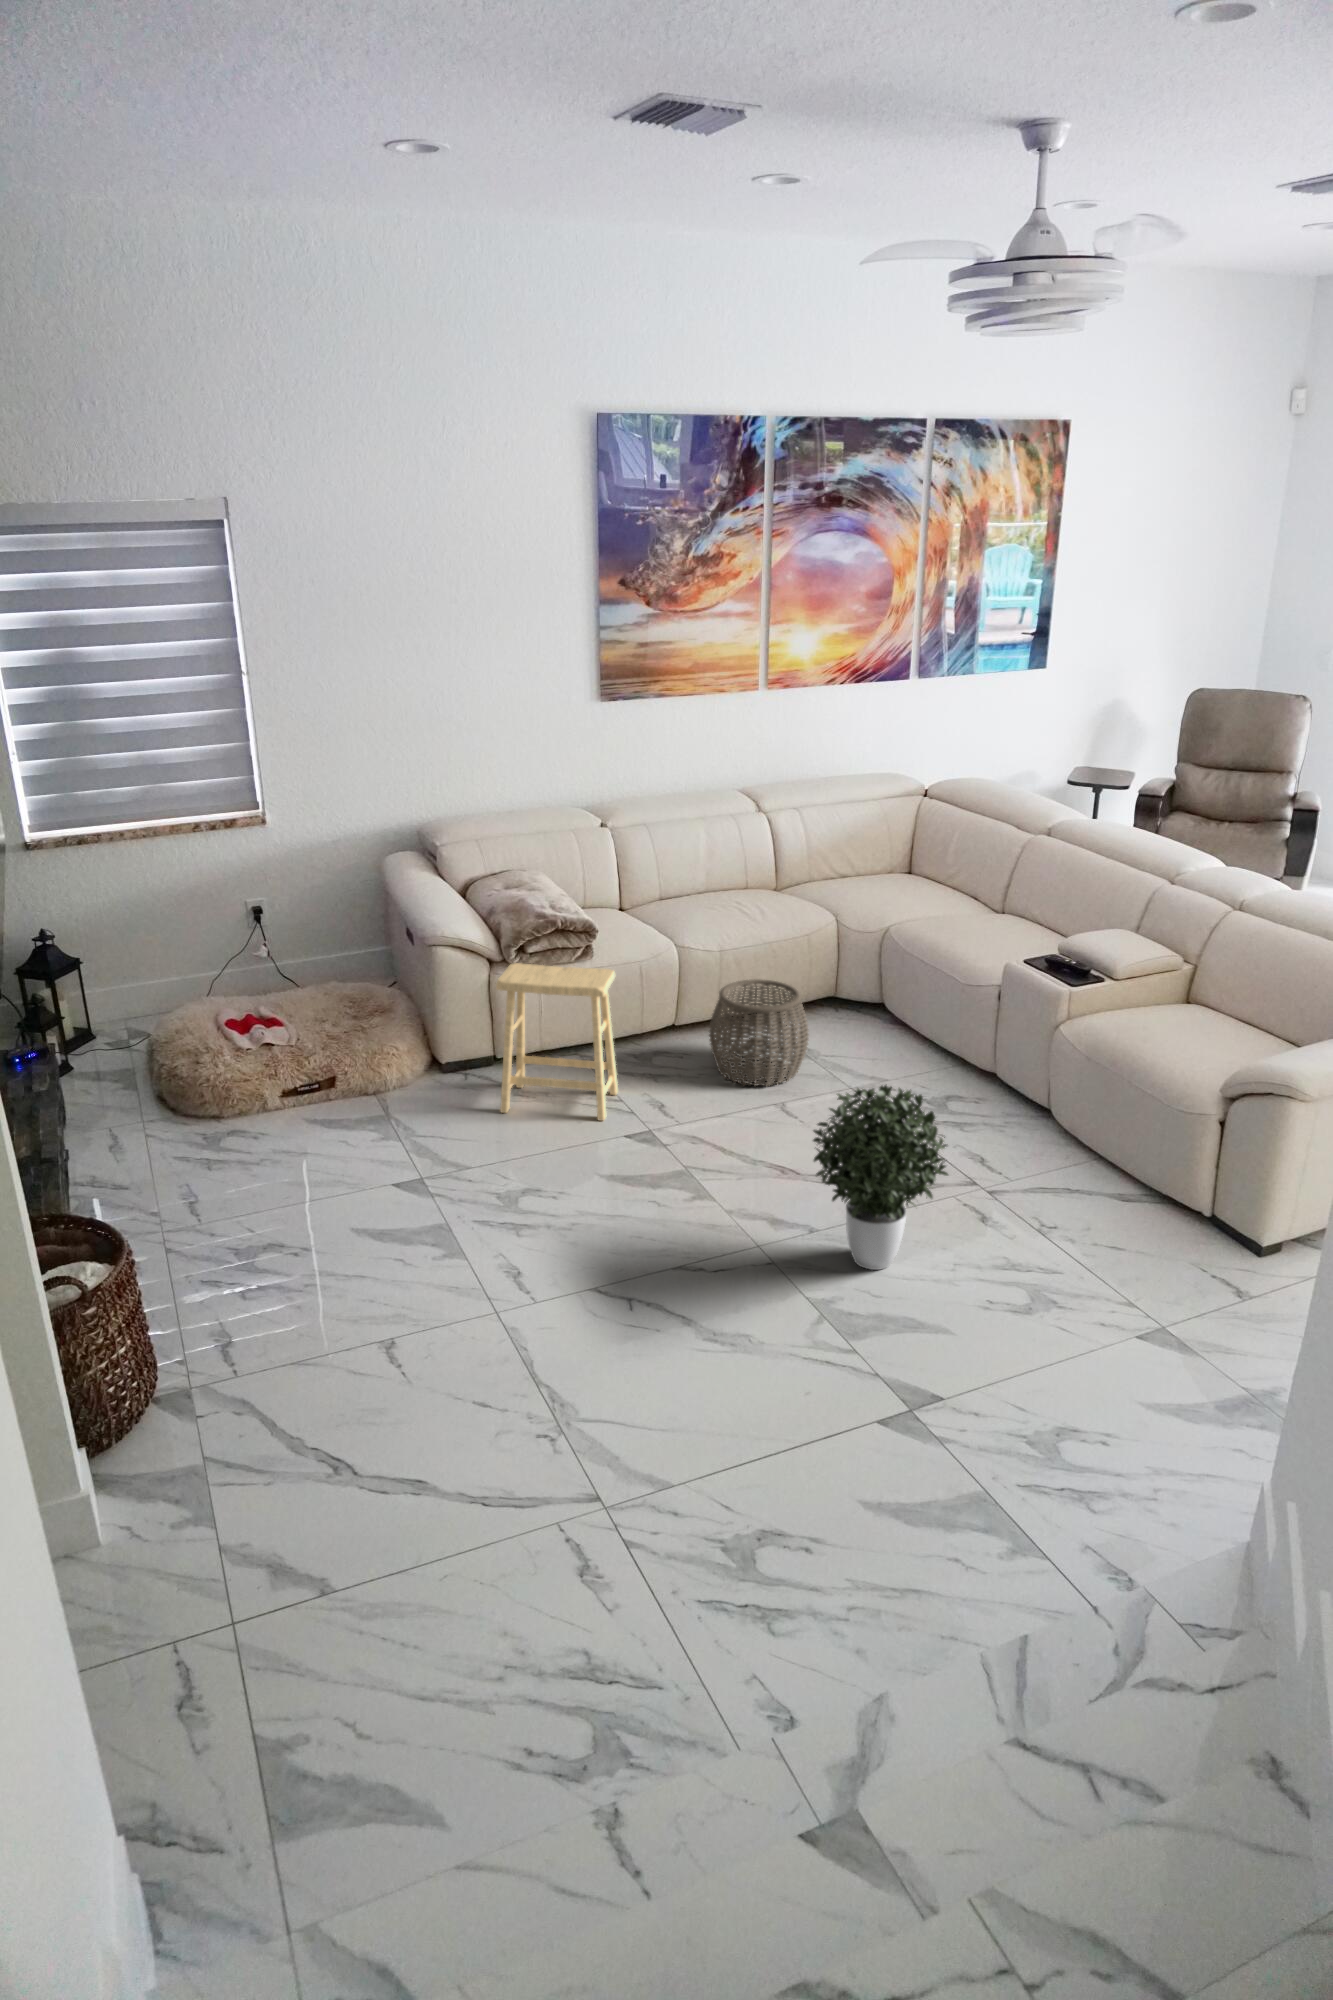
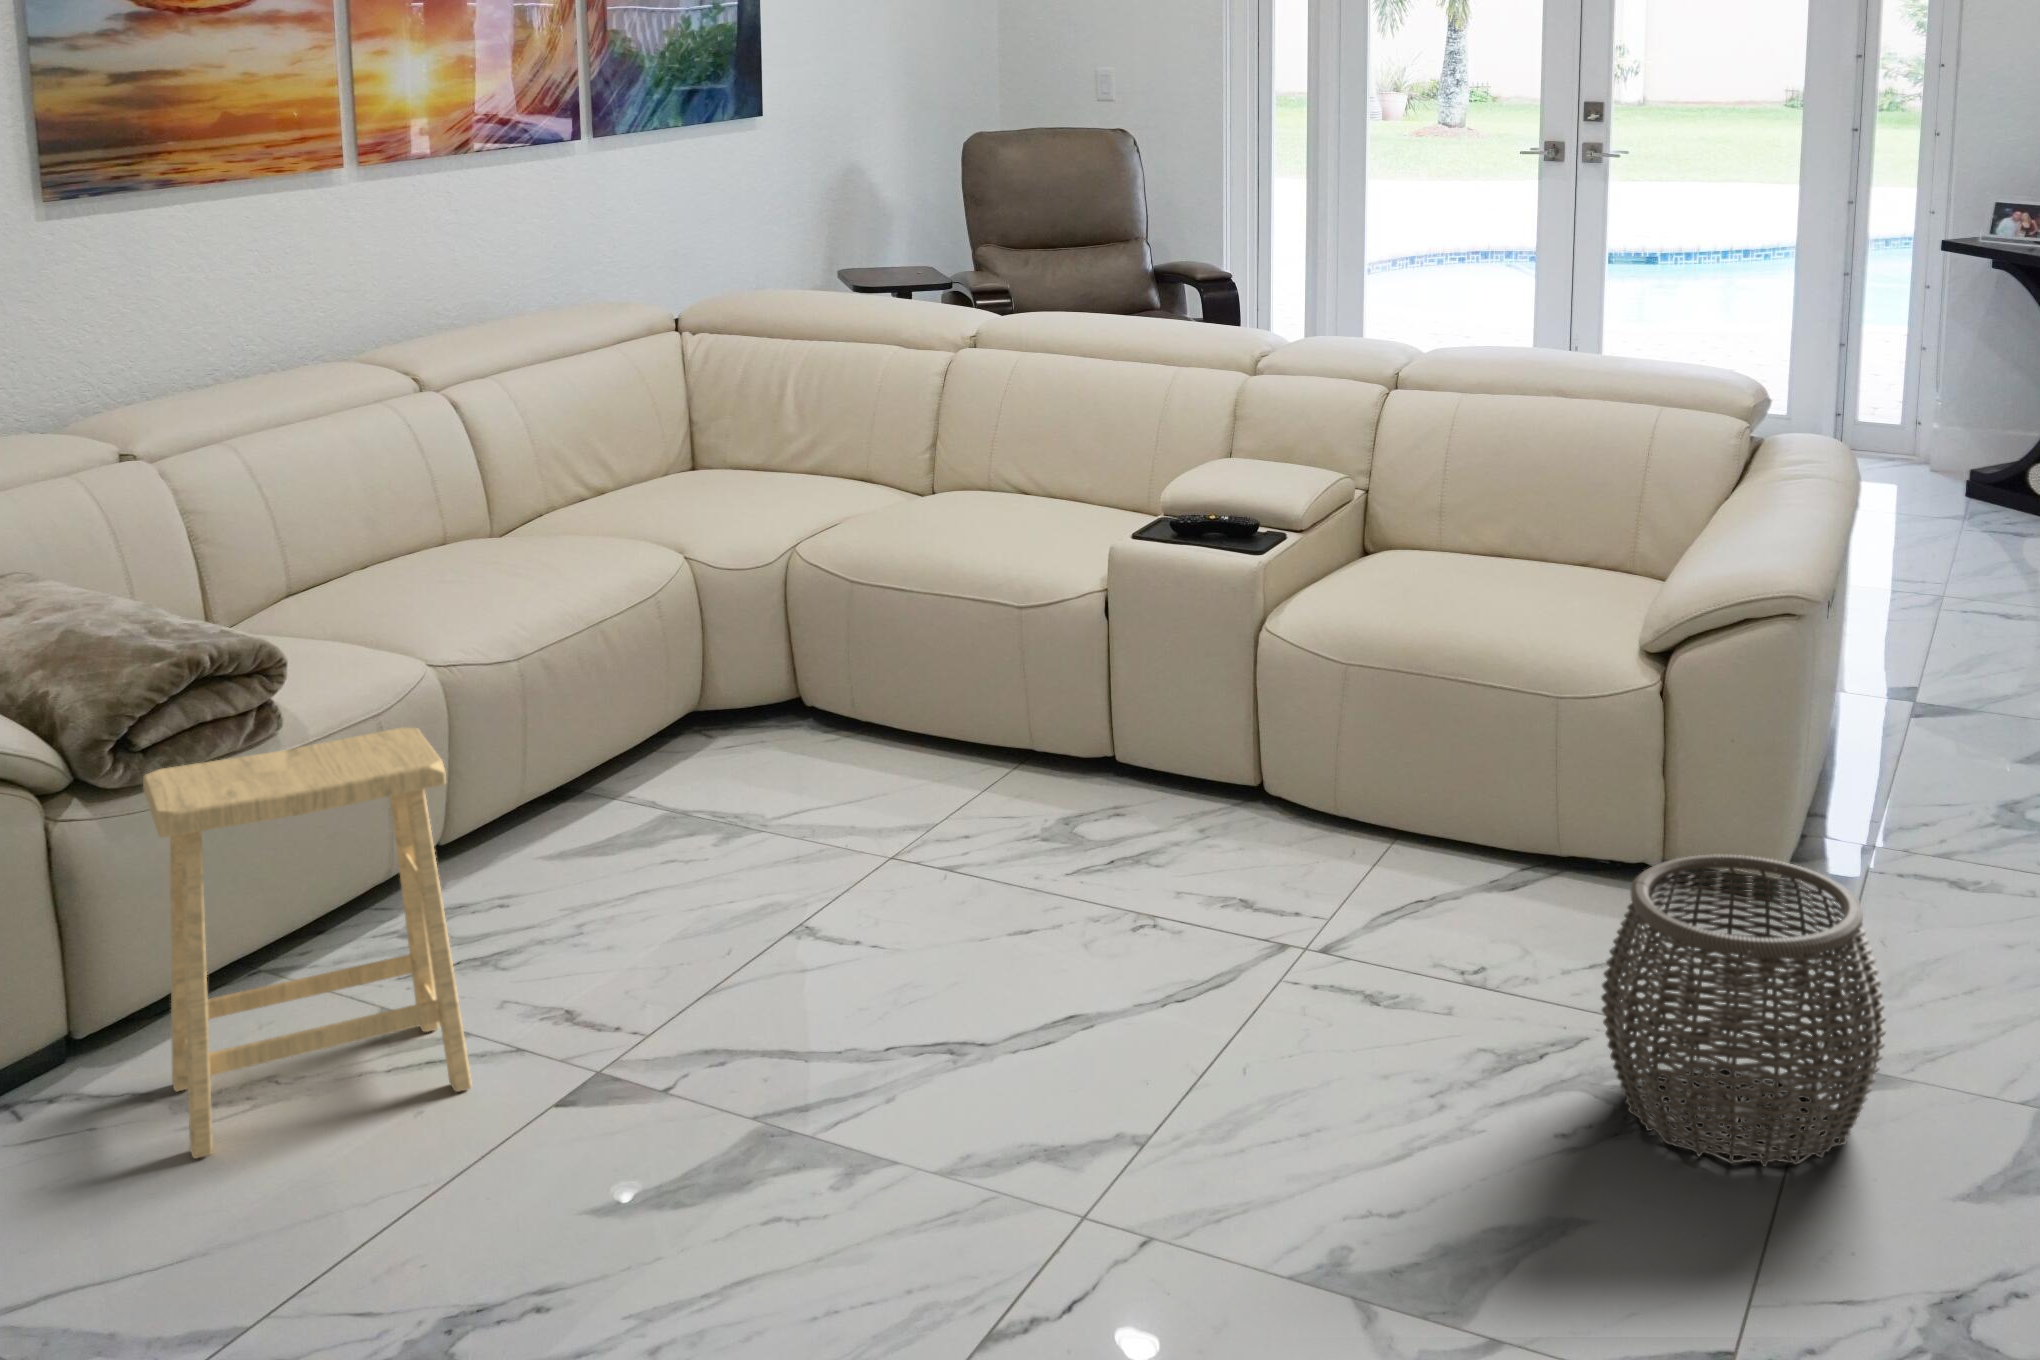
woven basket: present [709,979,809,1086] -> present [1601,855,1886,1167]
potted plant: present [813,1085,948,1270] -> none [1160,754,1445,1165]

